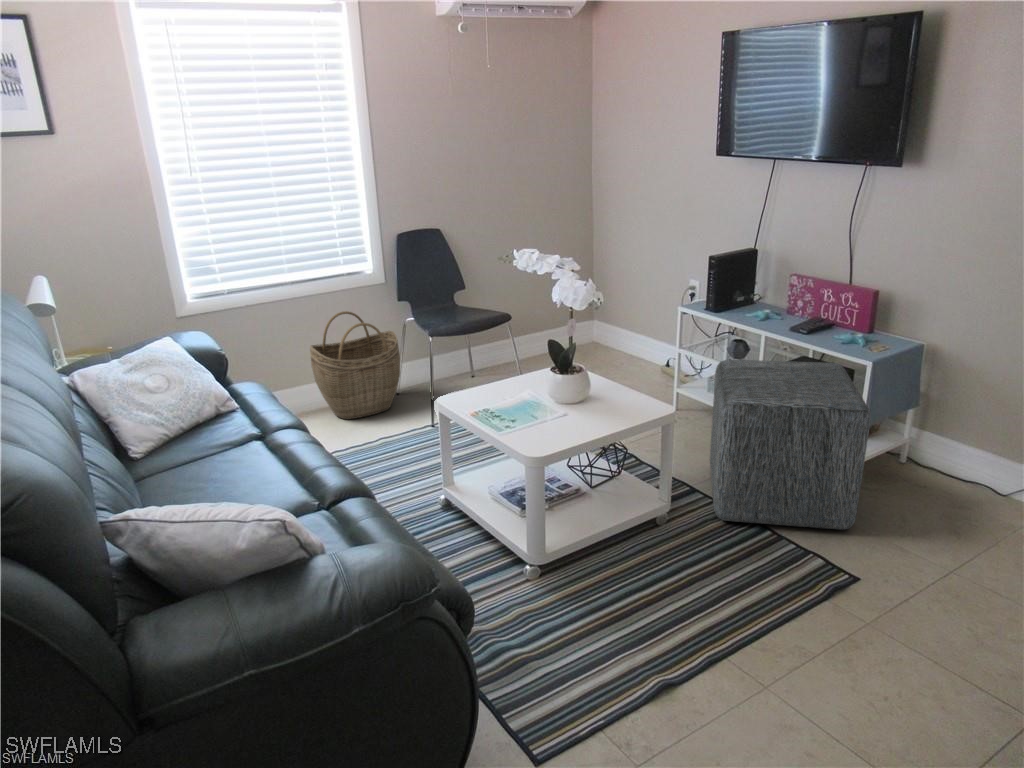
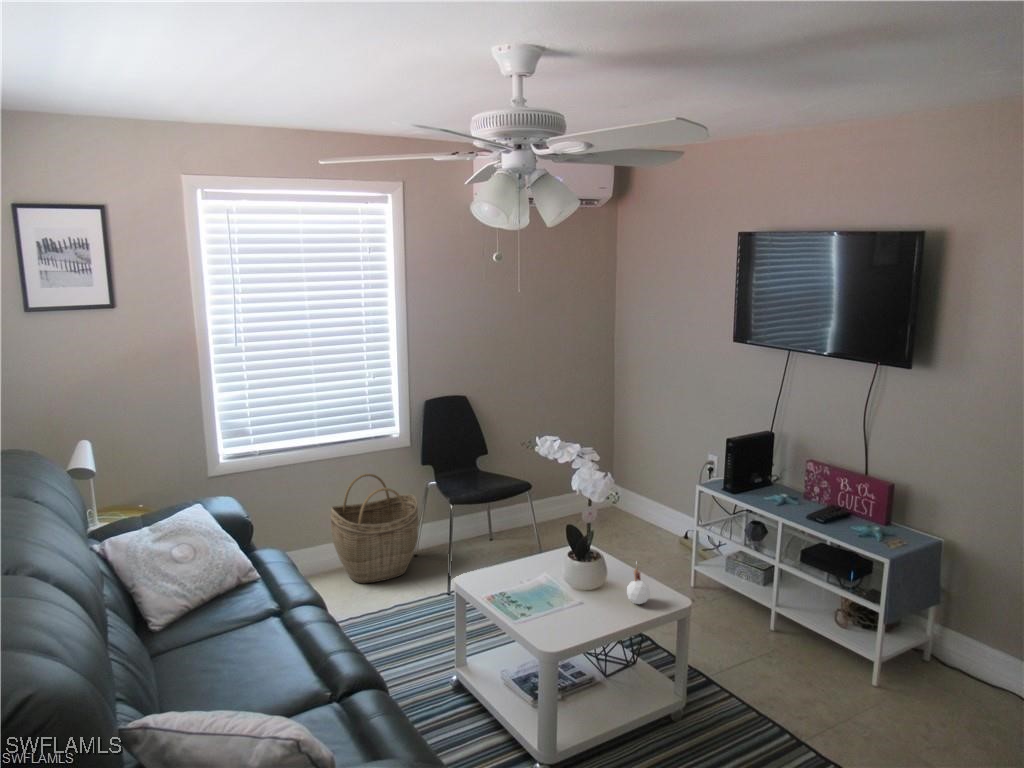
ottoman: present [710,360,871,530] -> none [727,548,887,737]
candle: none [612,370,636,413] -> present [627,566,650,604]

